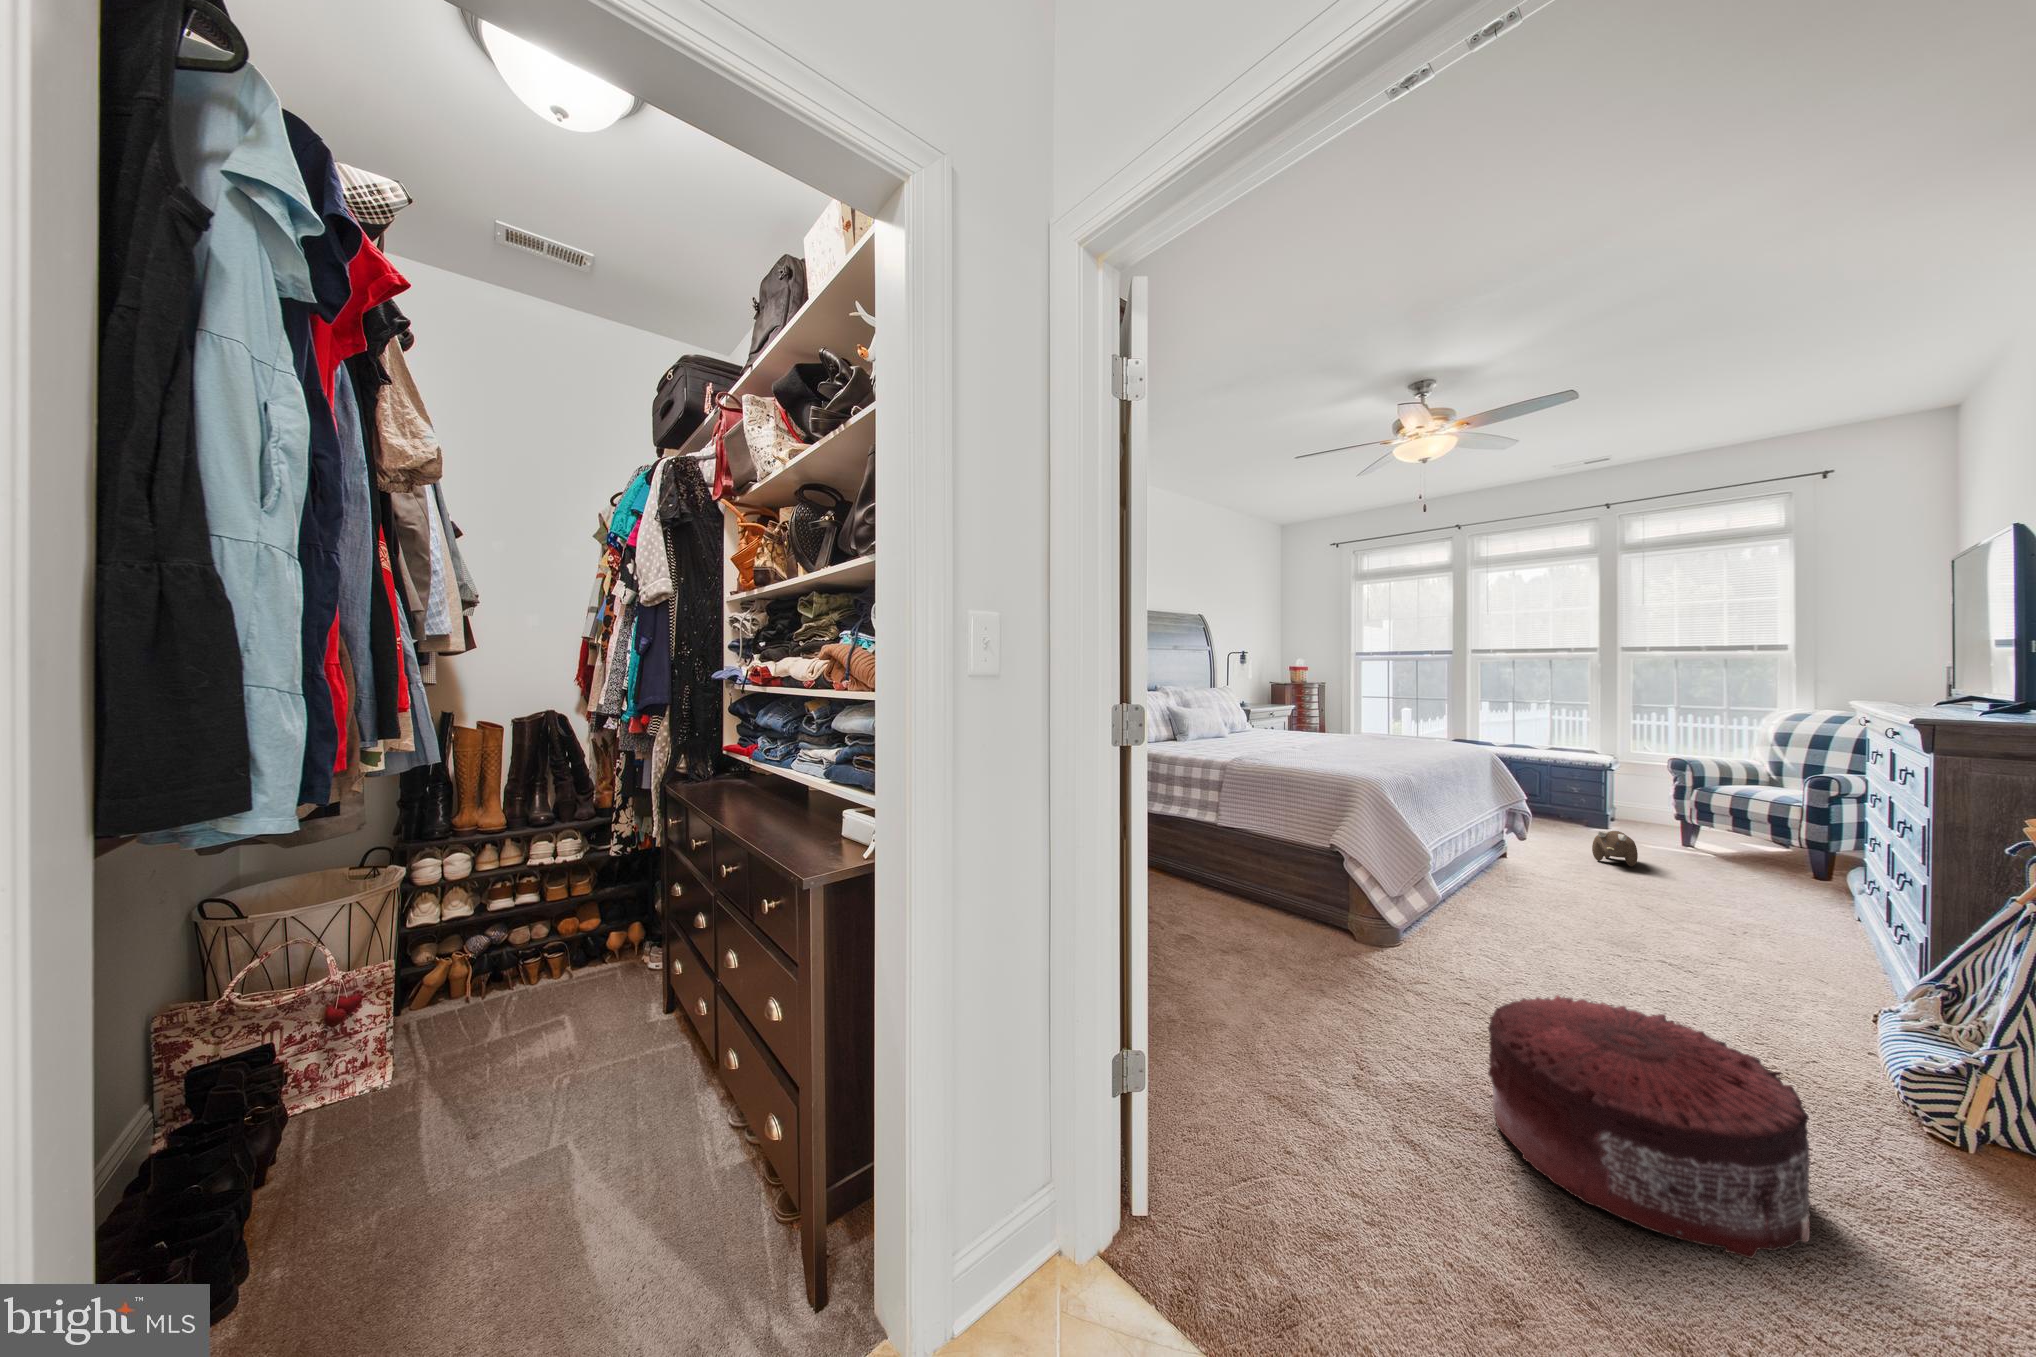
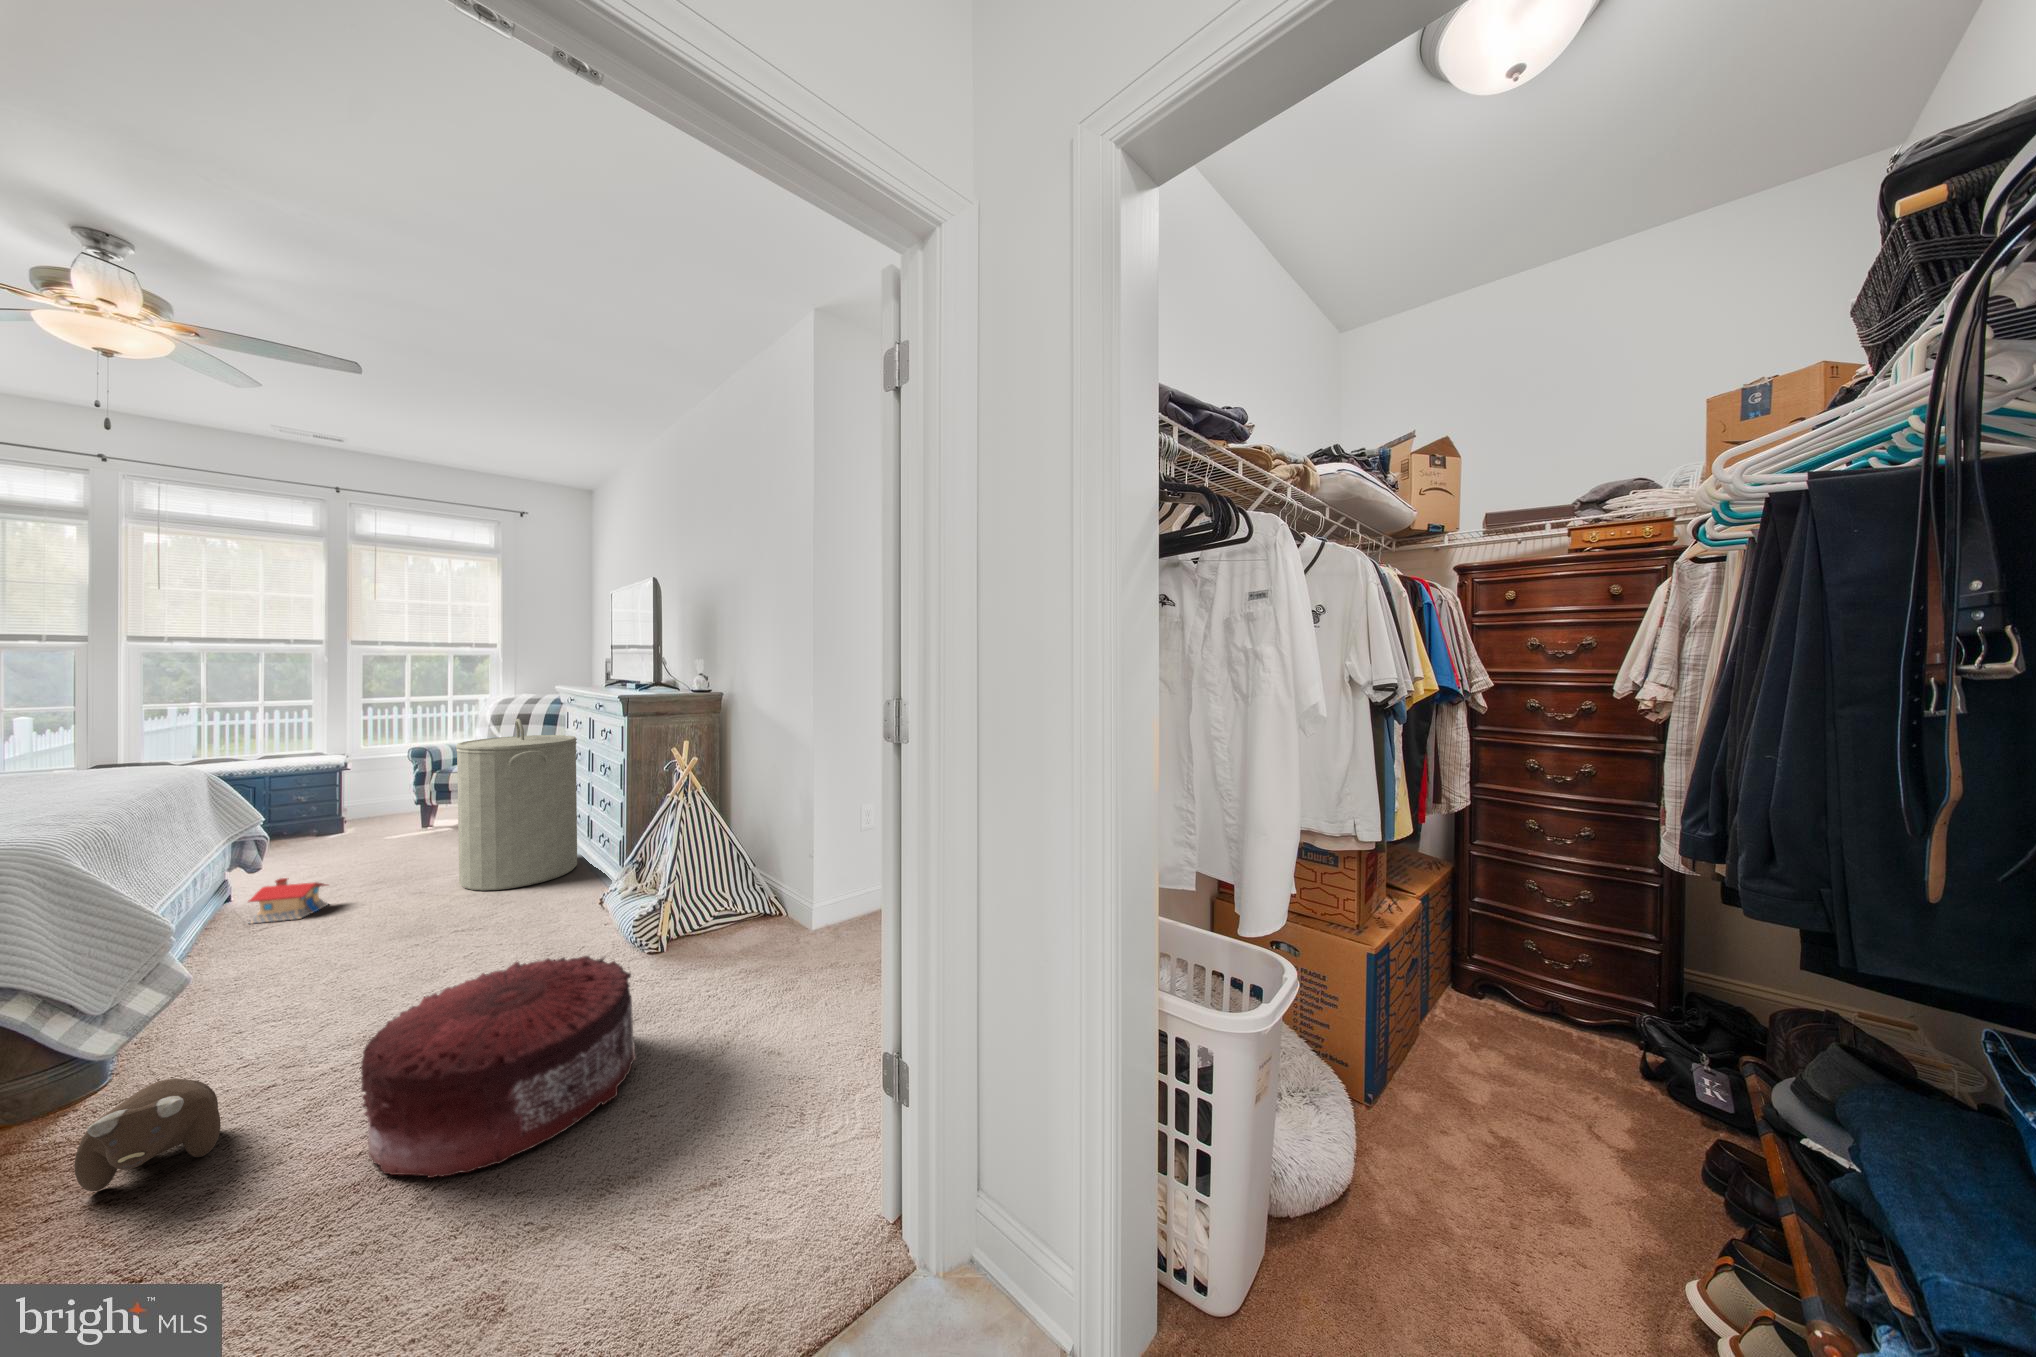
laundry hamper: none [1688,738,1871,960] -> present [456,719,577,891]
plush toy: present [1592,831,1638,867] -> present [74,1078,221,1191]
toy house: none [1506,851,1565,891] -> present [249,878,328,924]

